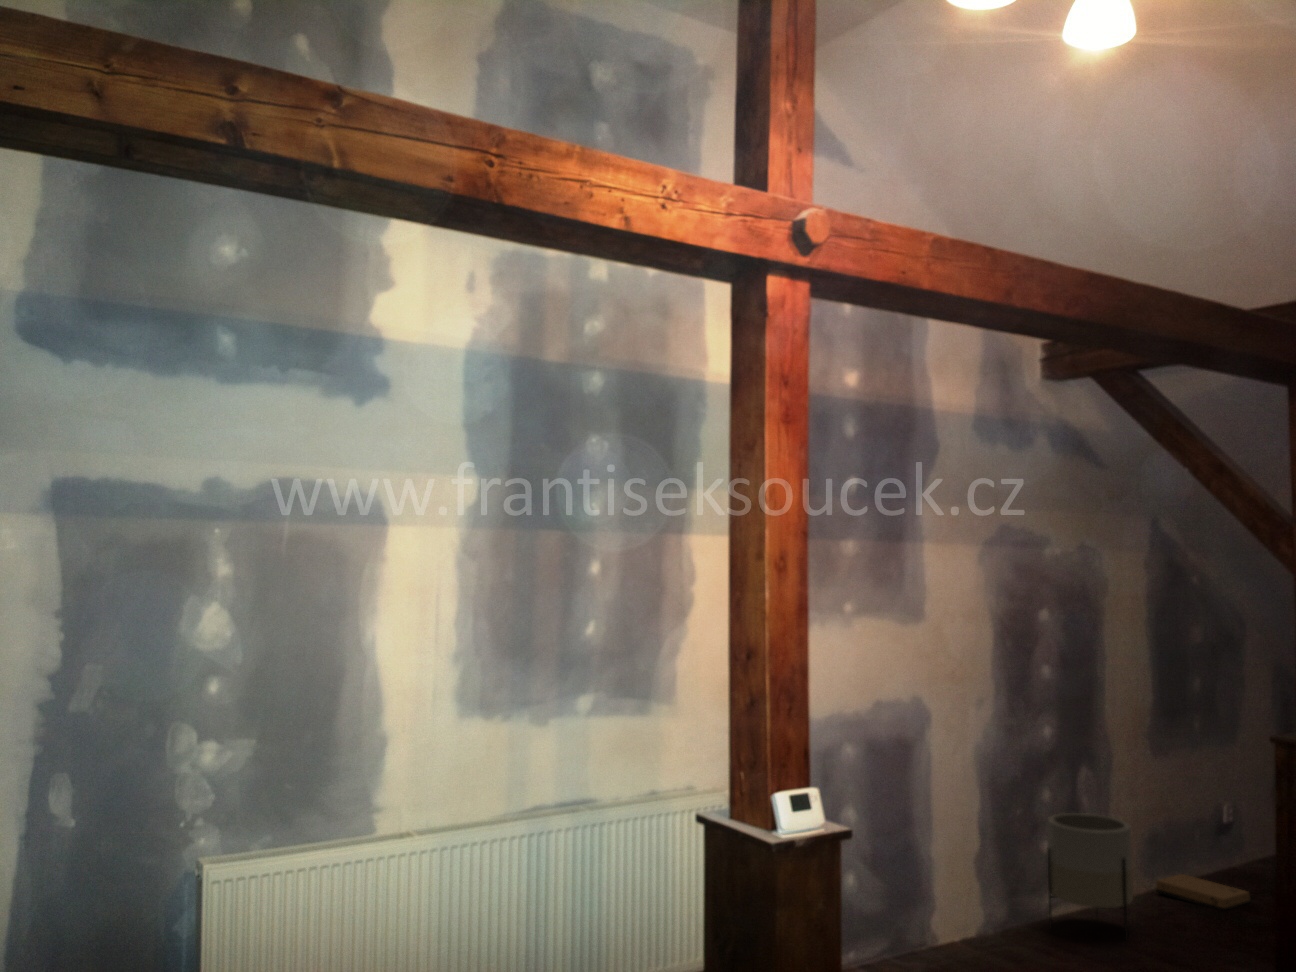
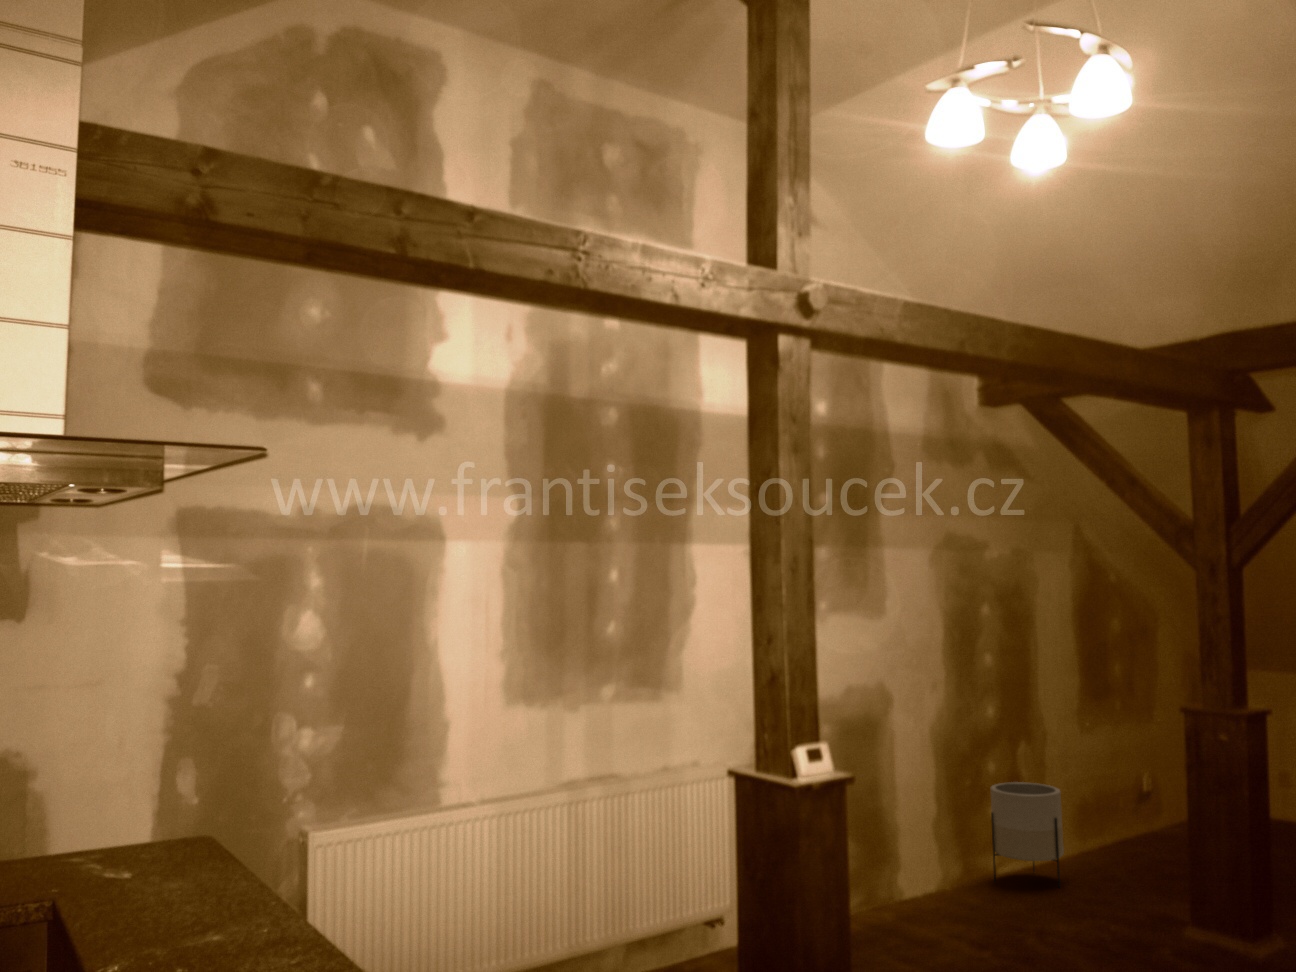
cardboard box: present [1156,874,1250,910] -> none [1082,835,1161,864]

